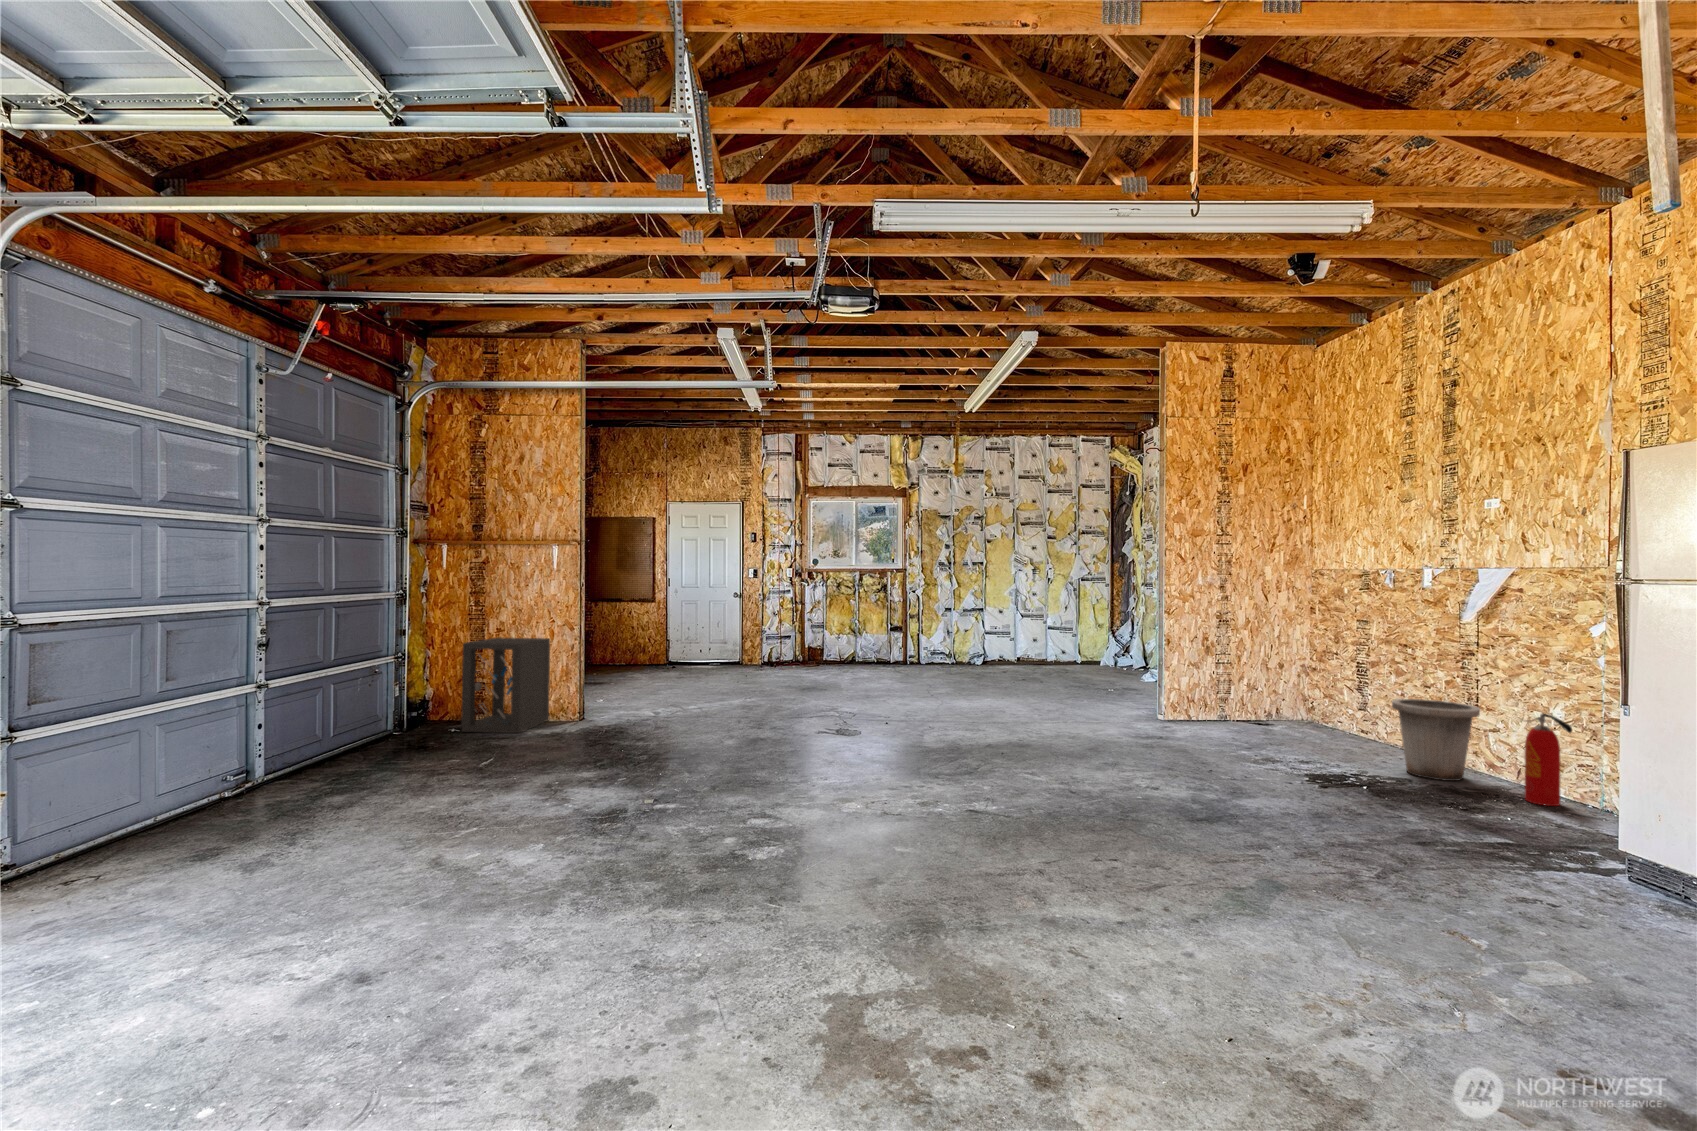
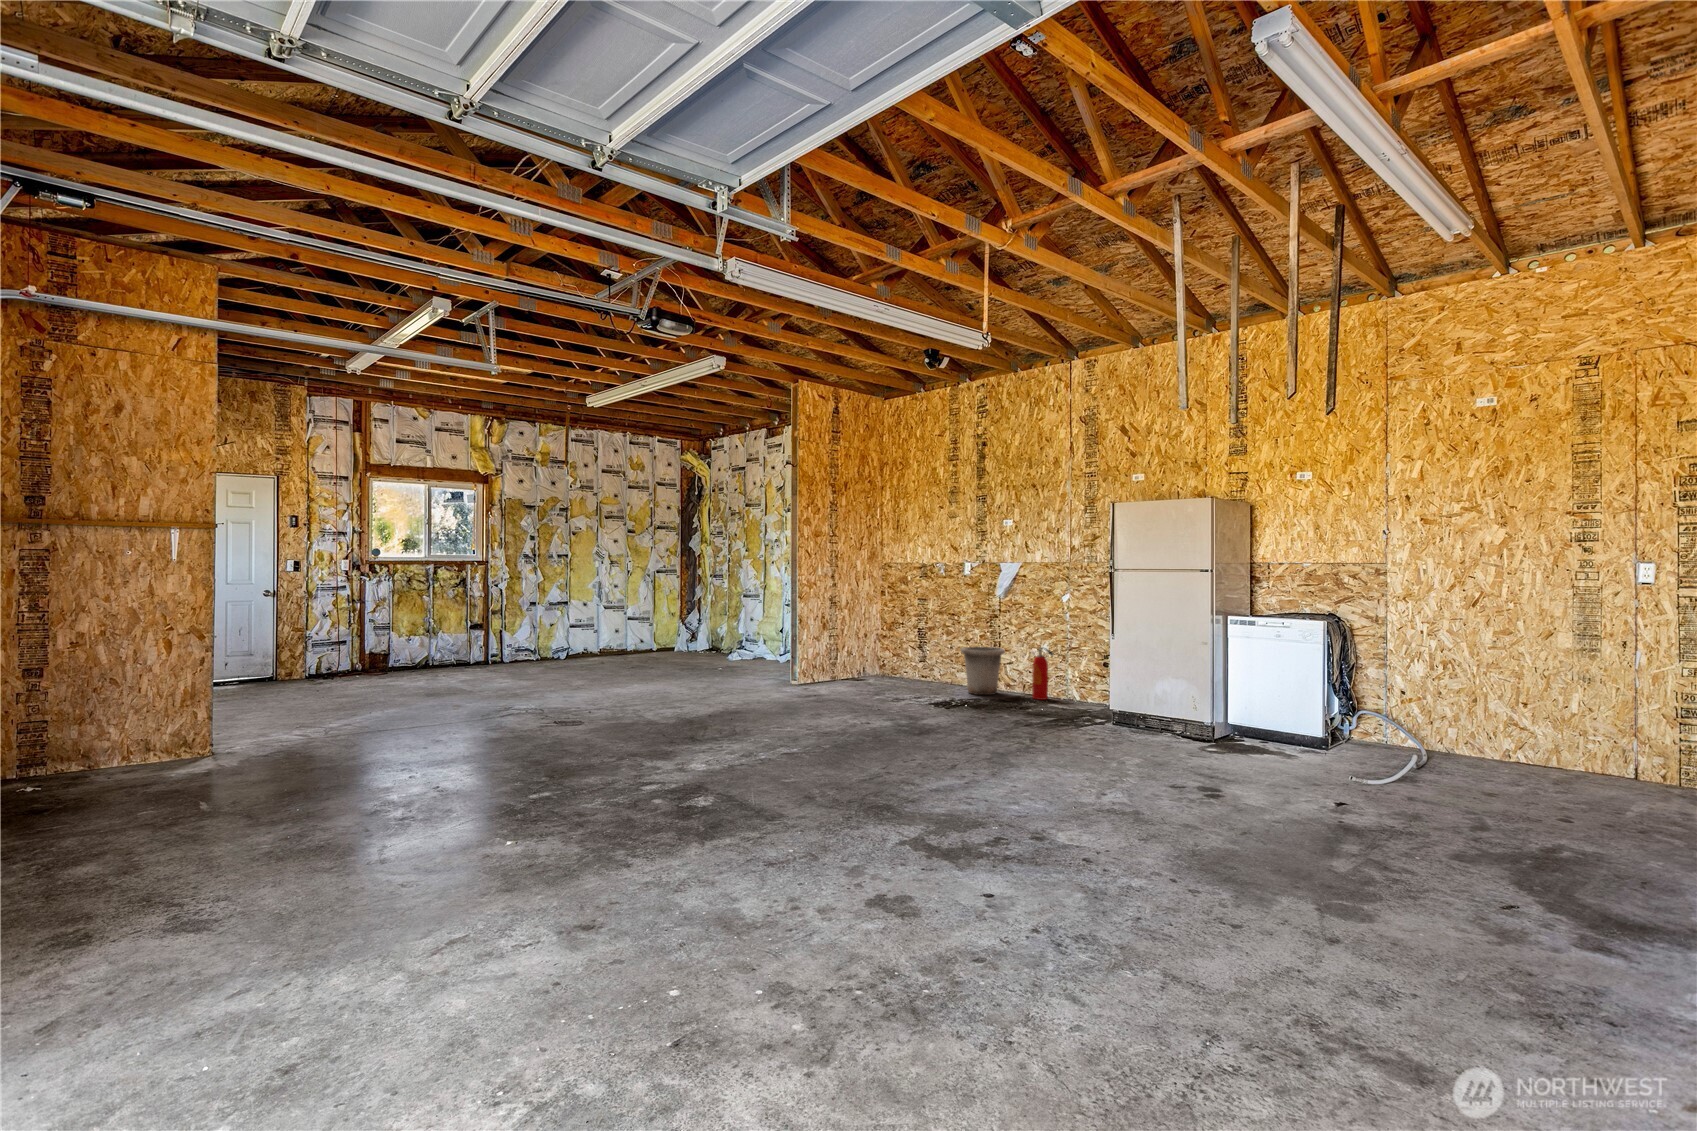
storage cabinet: present [461,638,550,733] -> none [45,654,161,794]

